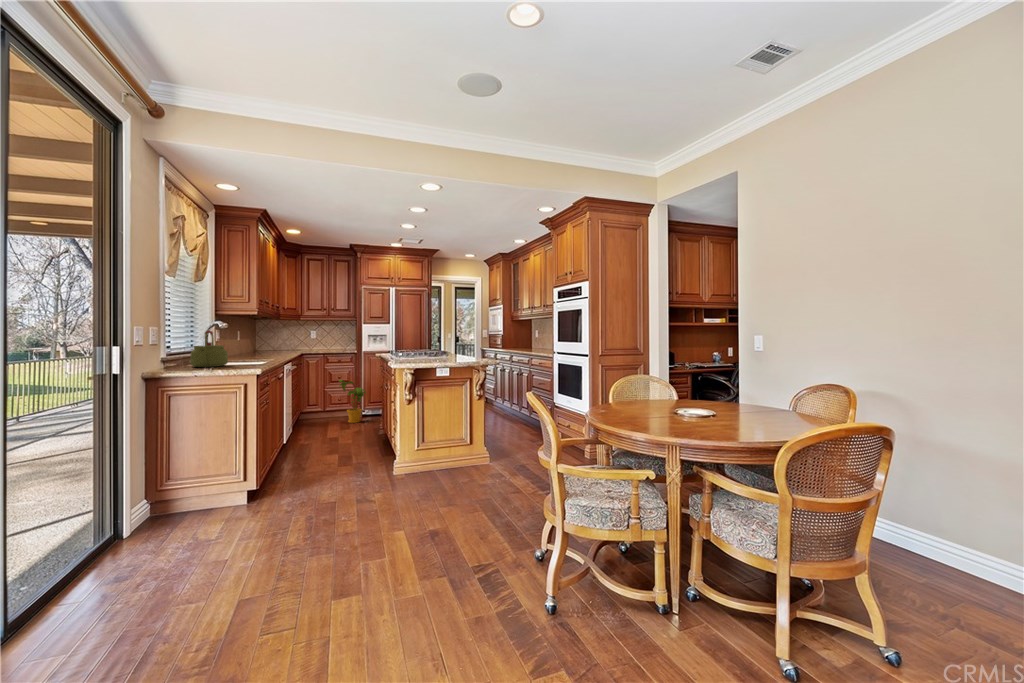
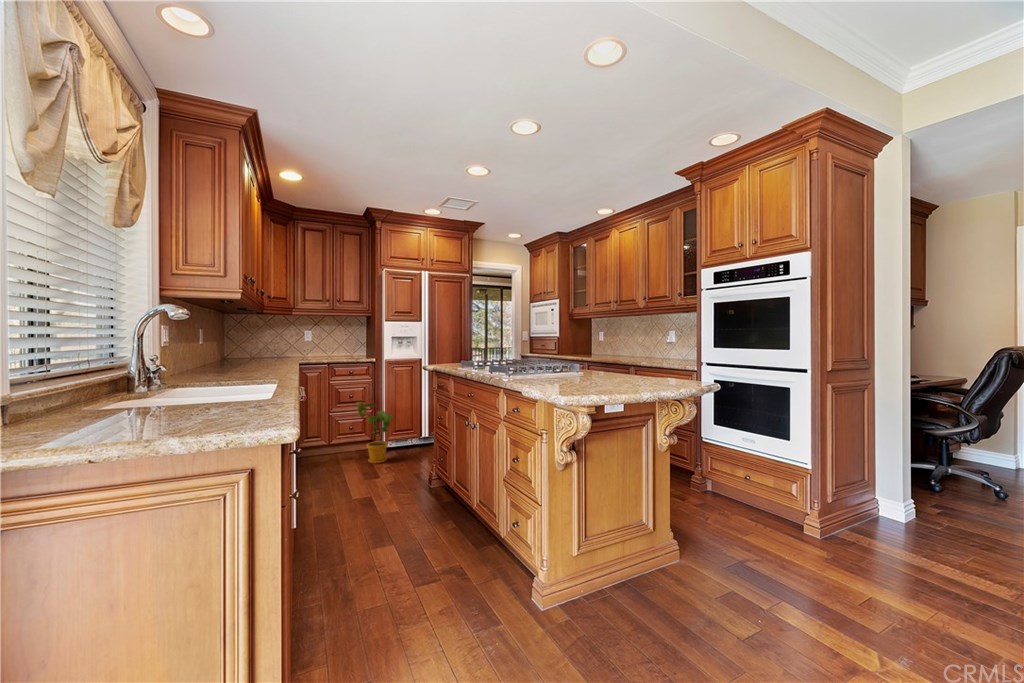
kettle: present [190,330,228,367] -> none [85,328,195,431]

